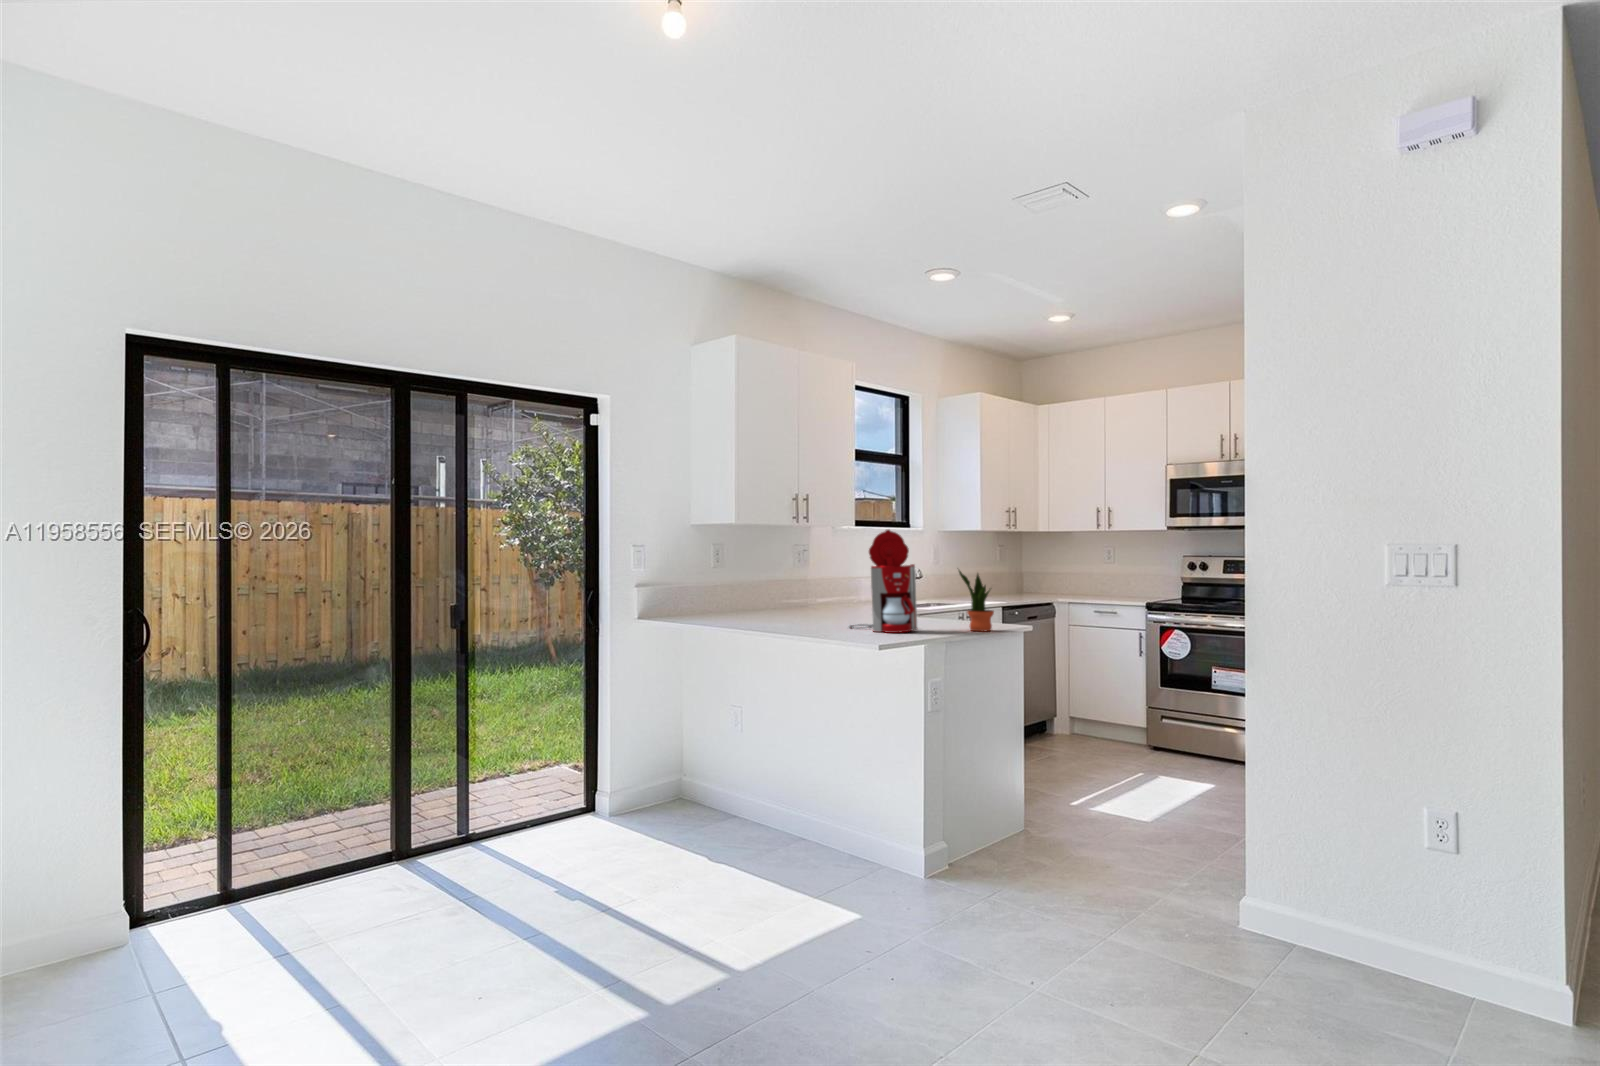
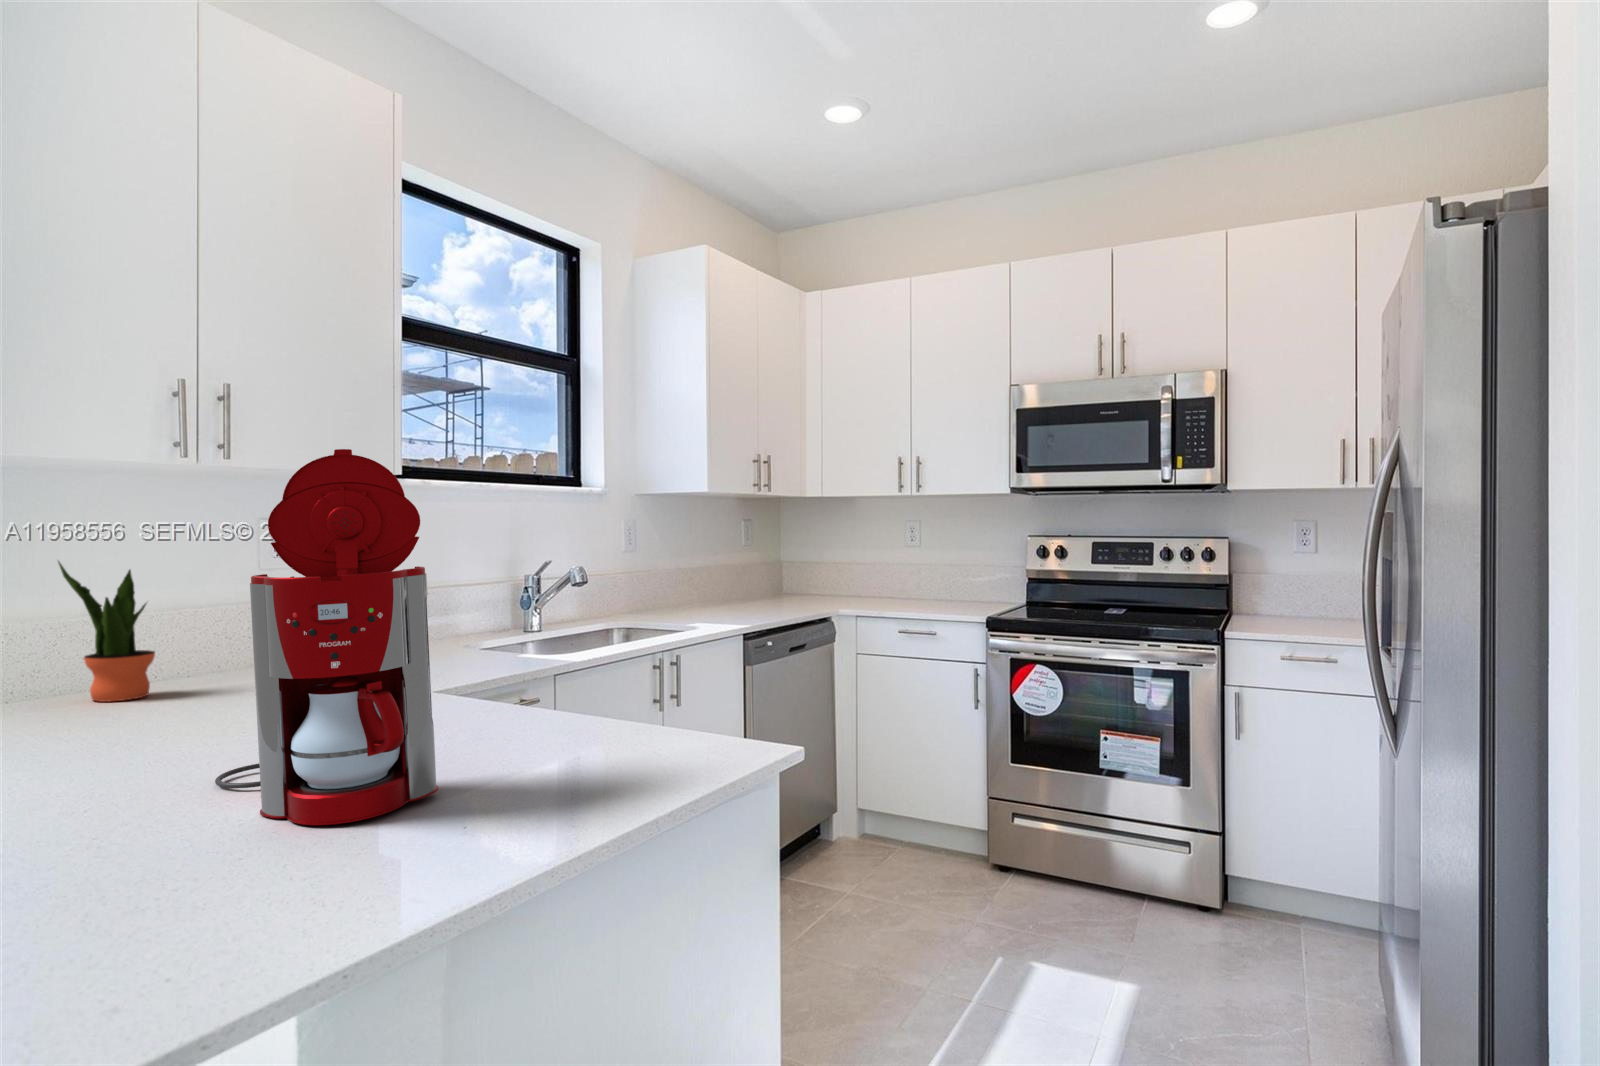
potted plant: present [959,570,994,631] -> present [58,562,155,702]

